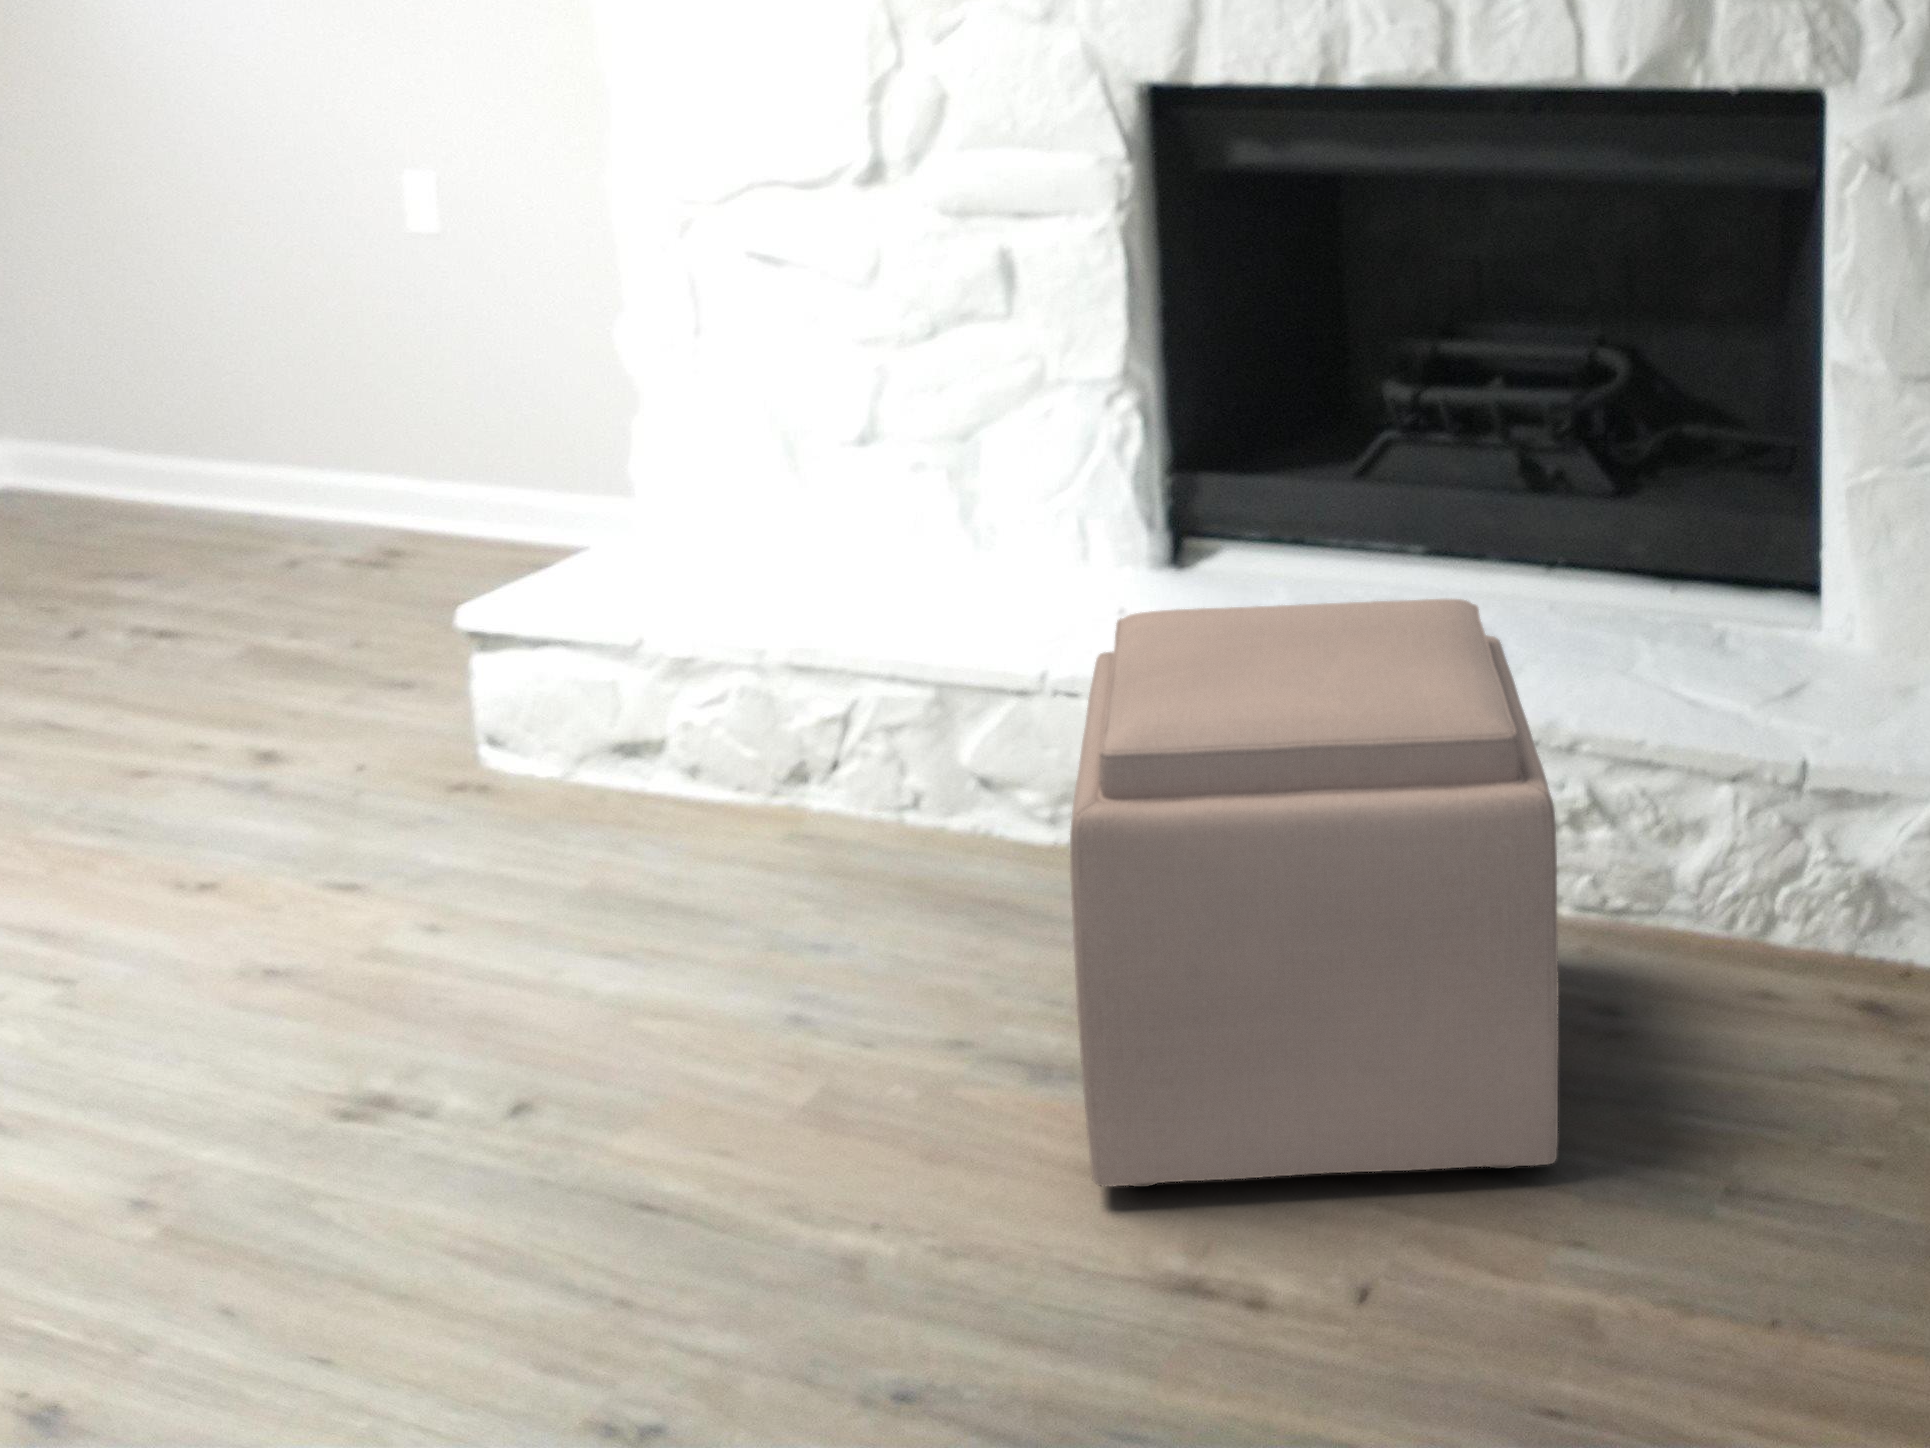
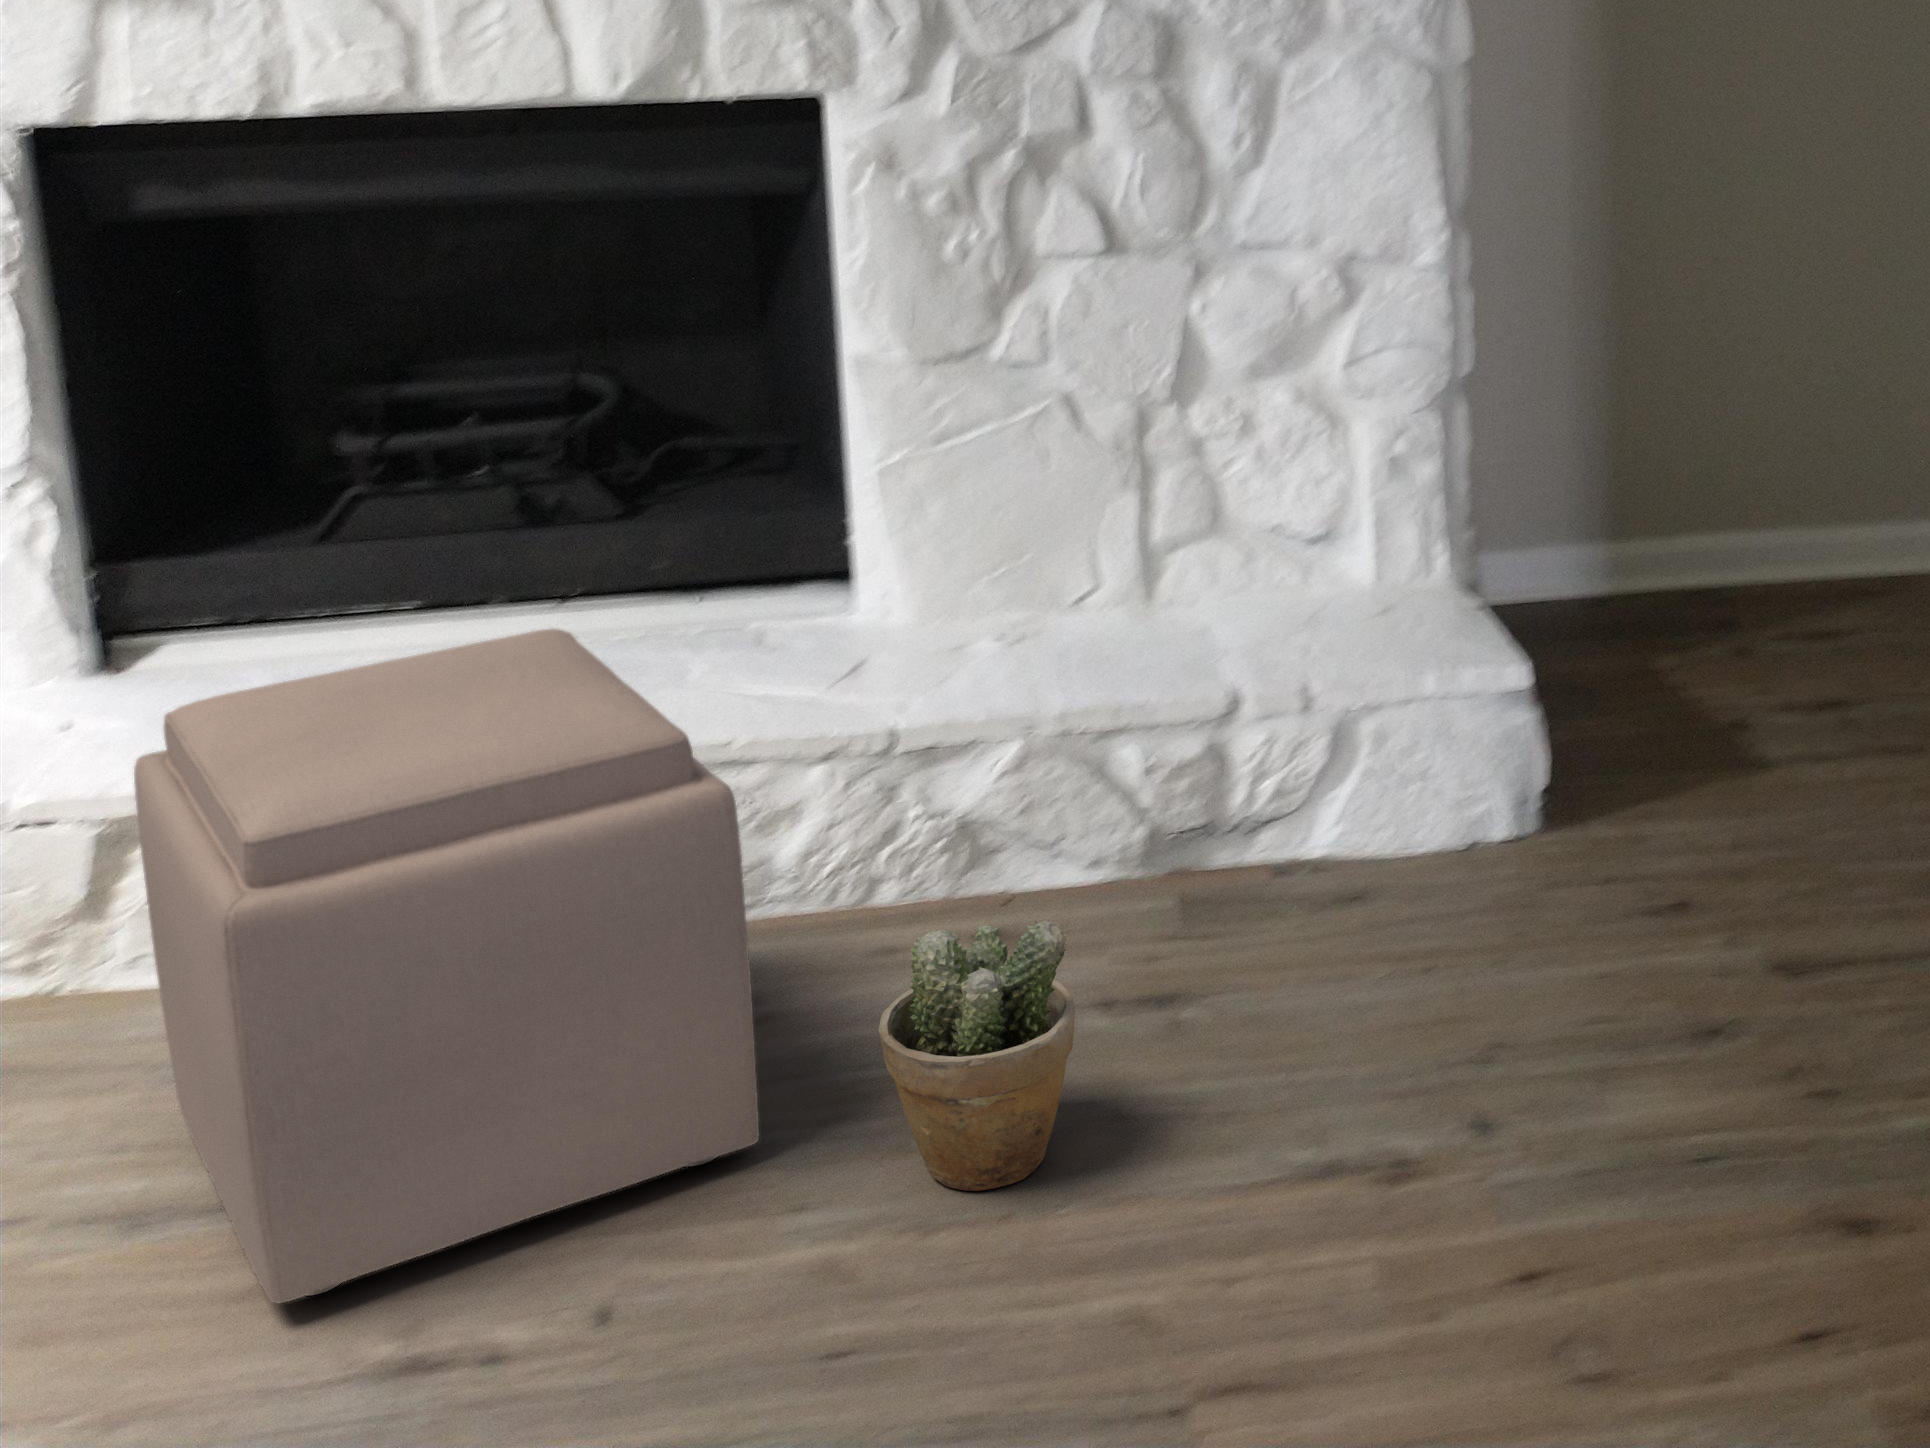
potted plant: none [1665,995,1878,1293] -> present [878,920,1075,1191]

